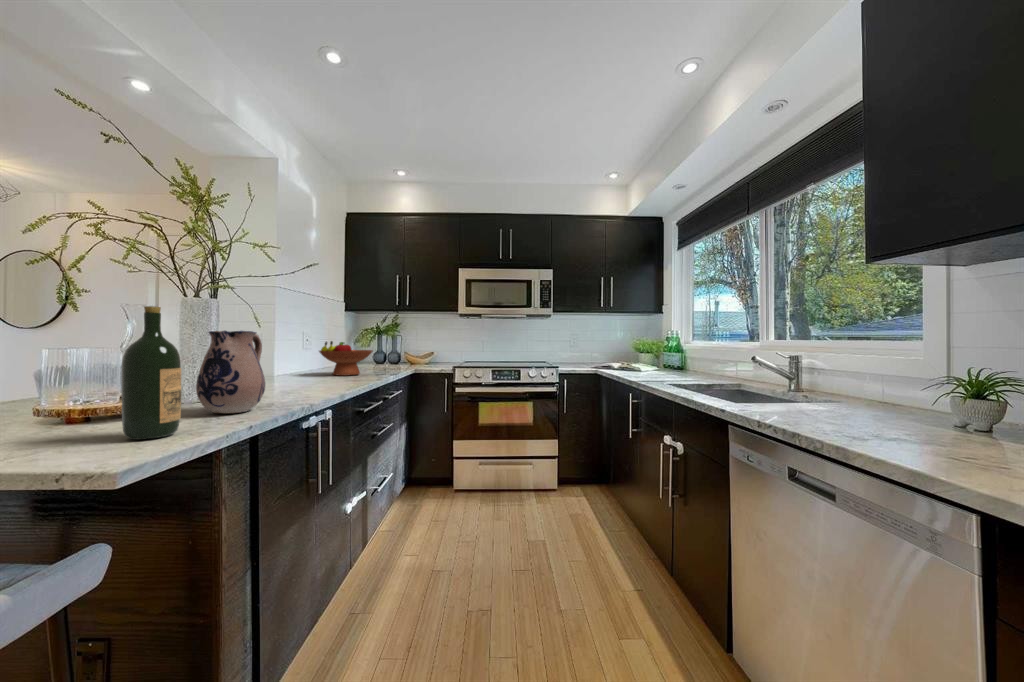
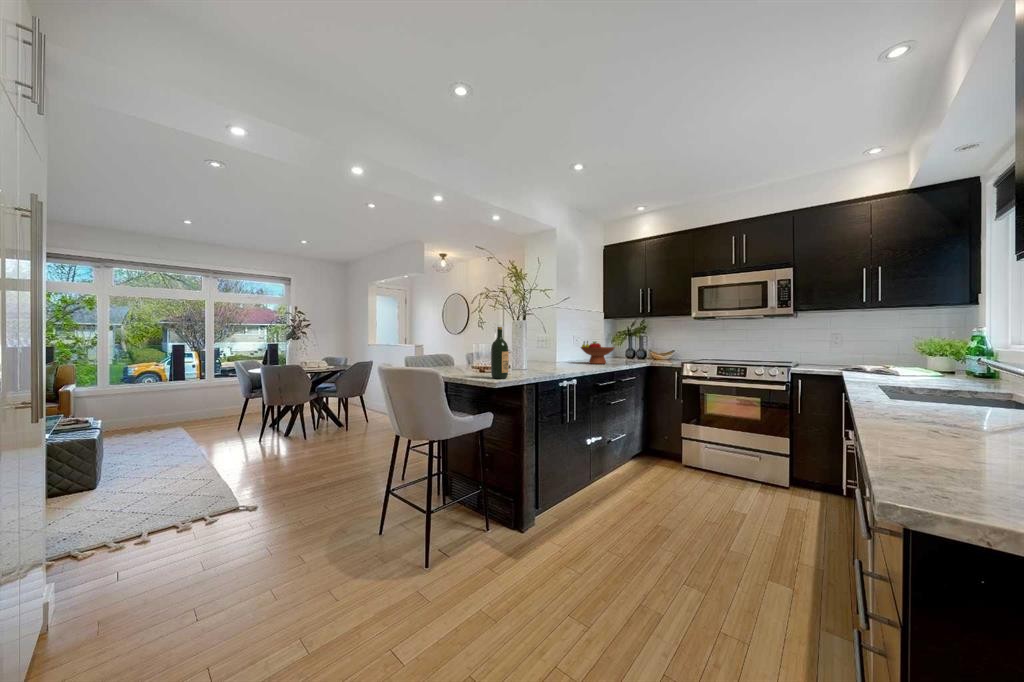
ceramic pitcher: present [196,331,265,414] -> none [515,336,541,375]

